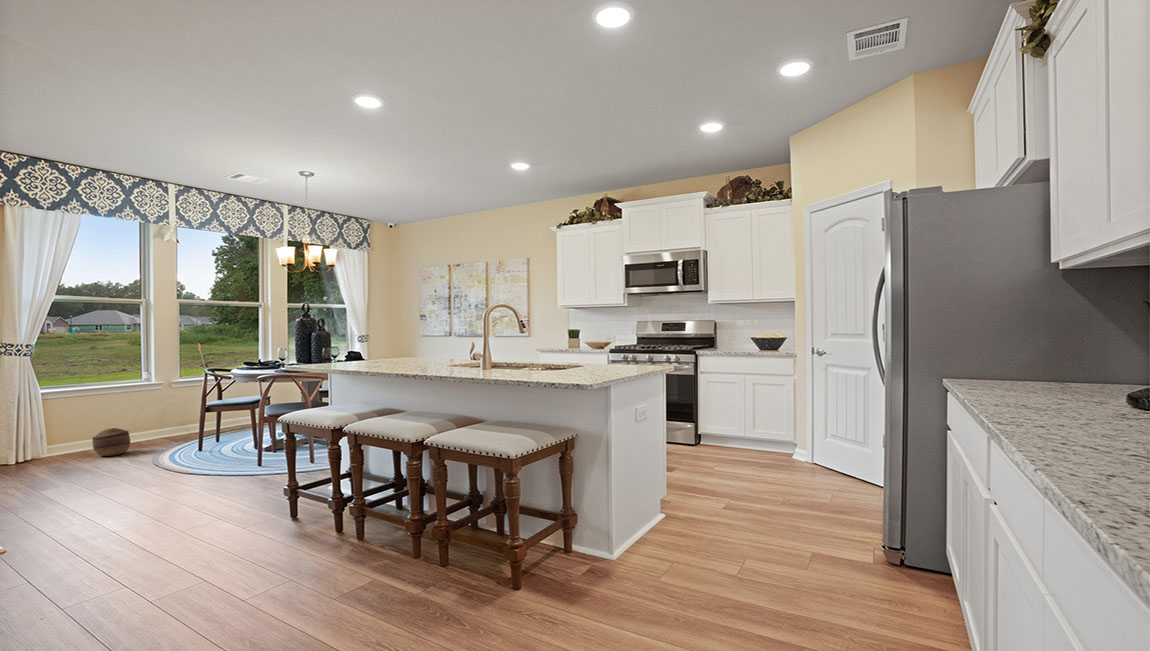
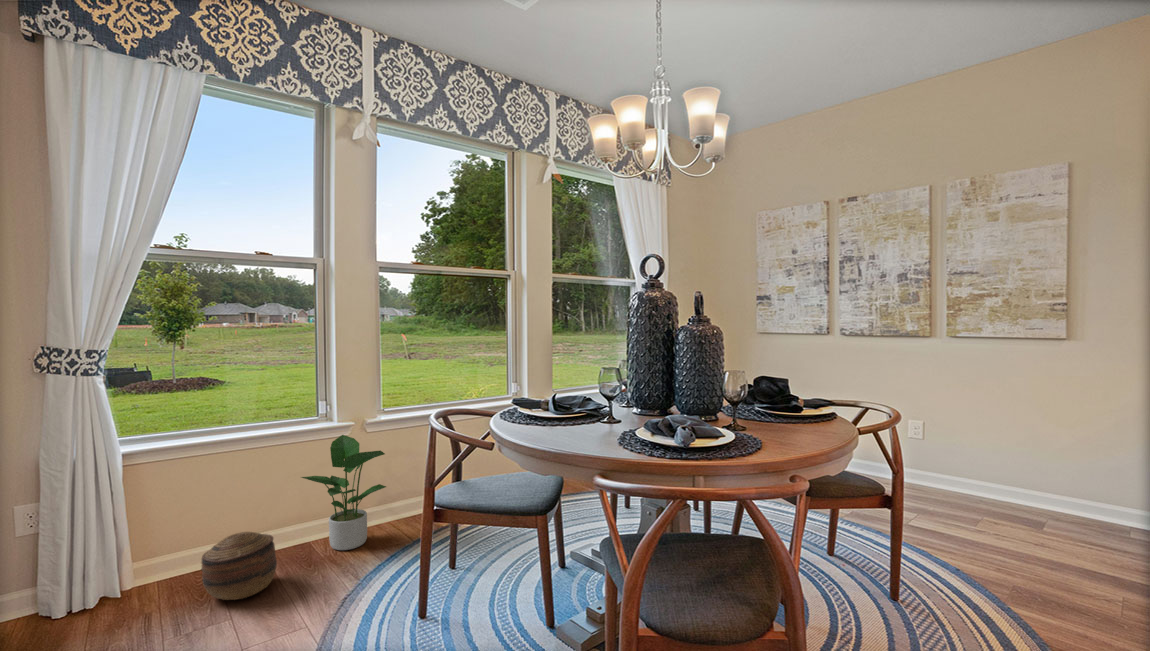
potted plant: none [138,390,186,444] -> present [302,435,386,550]

